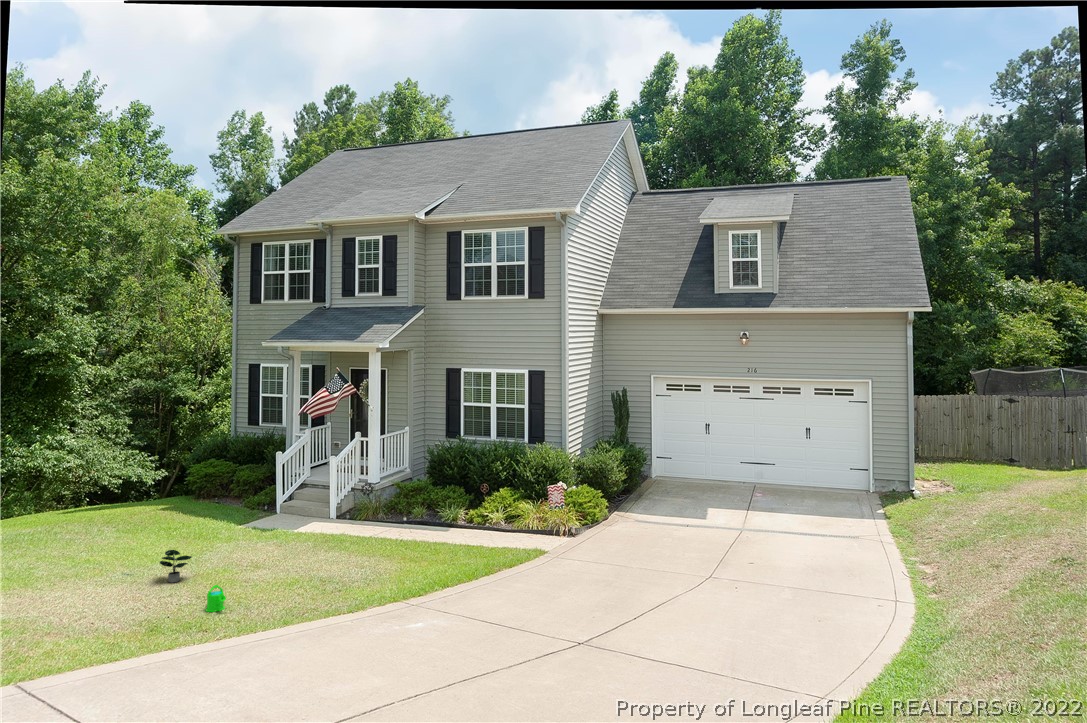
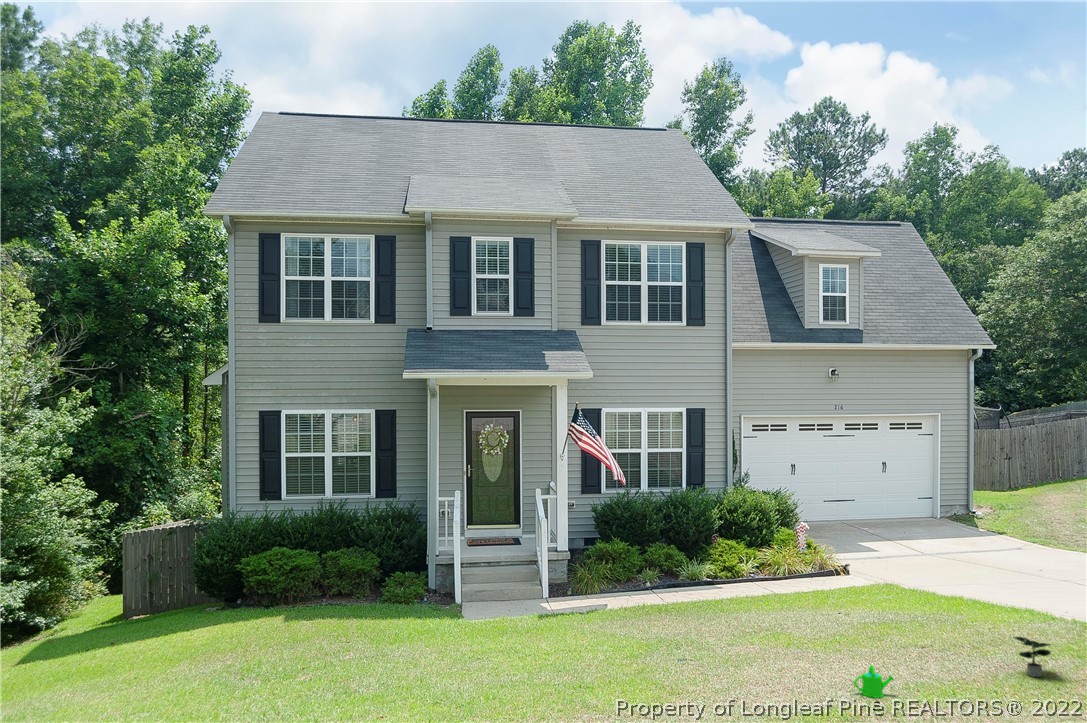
potted plant: present [160,550,192,583] -> present [1014,637,1051,677]

